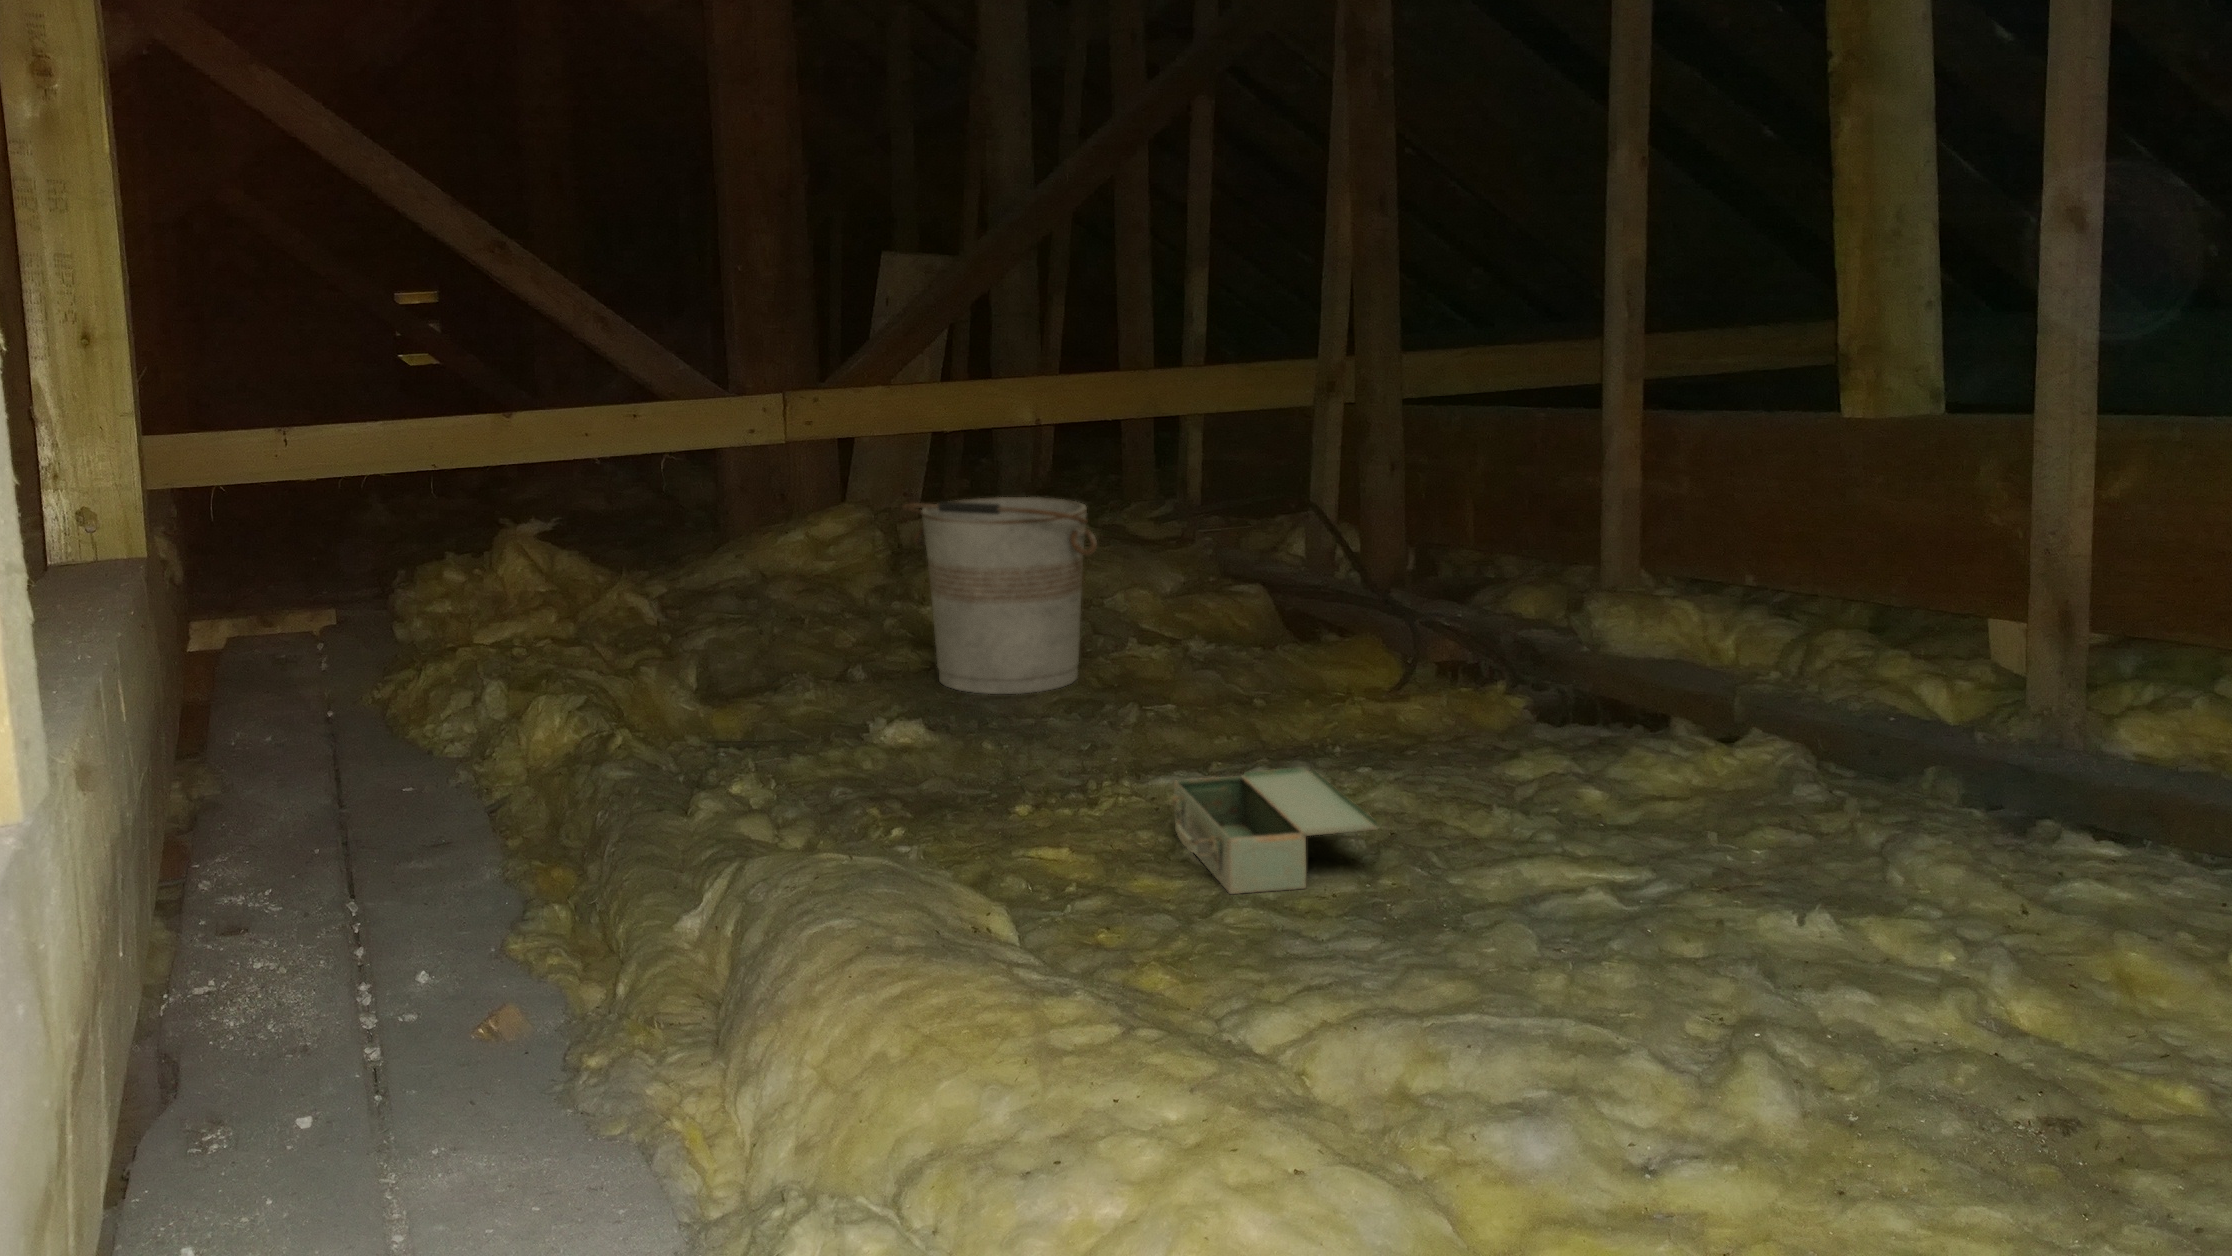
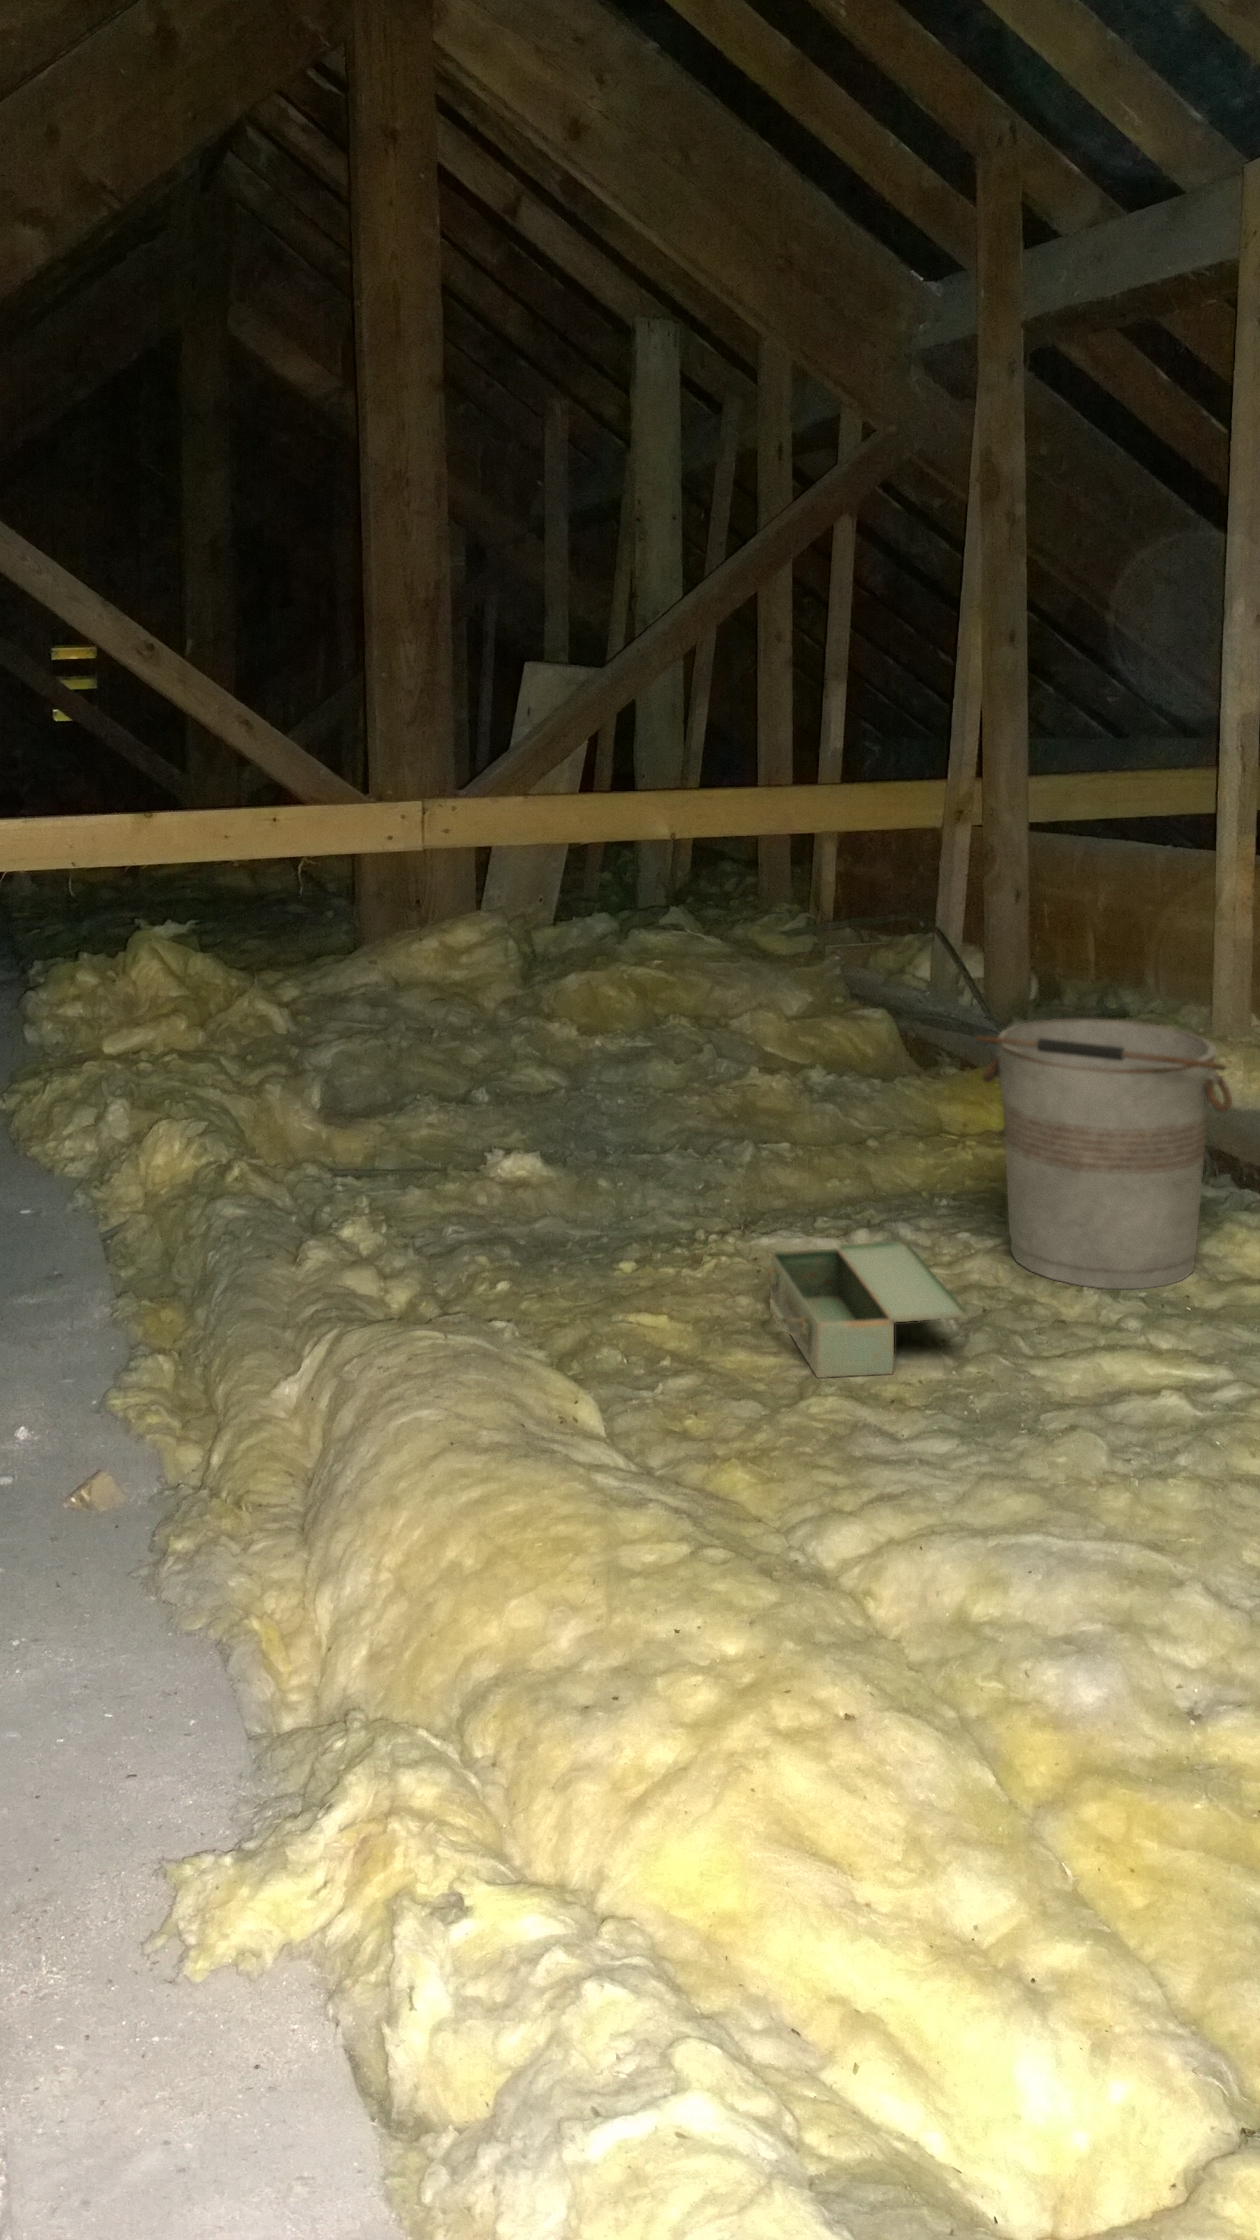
bucket: present [903,497,1097,694] -> present [976,1019,1232,1289]

